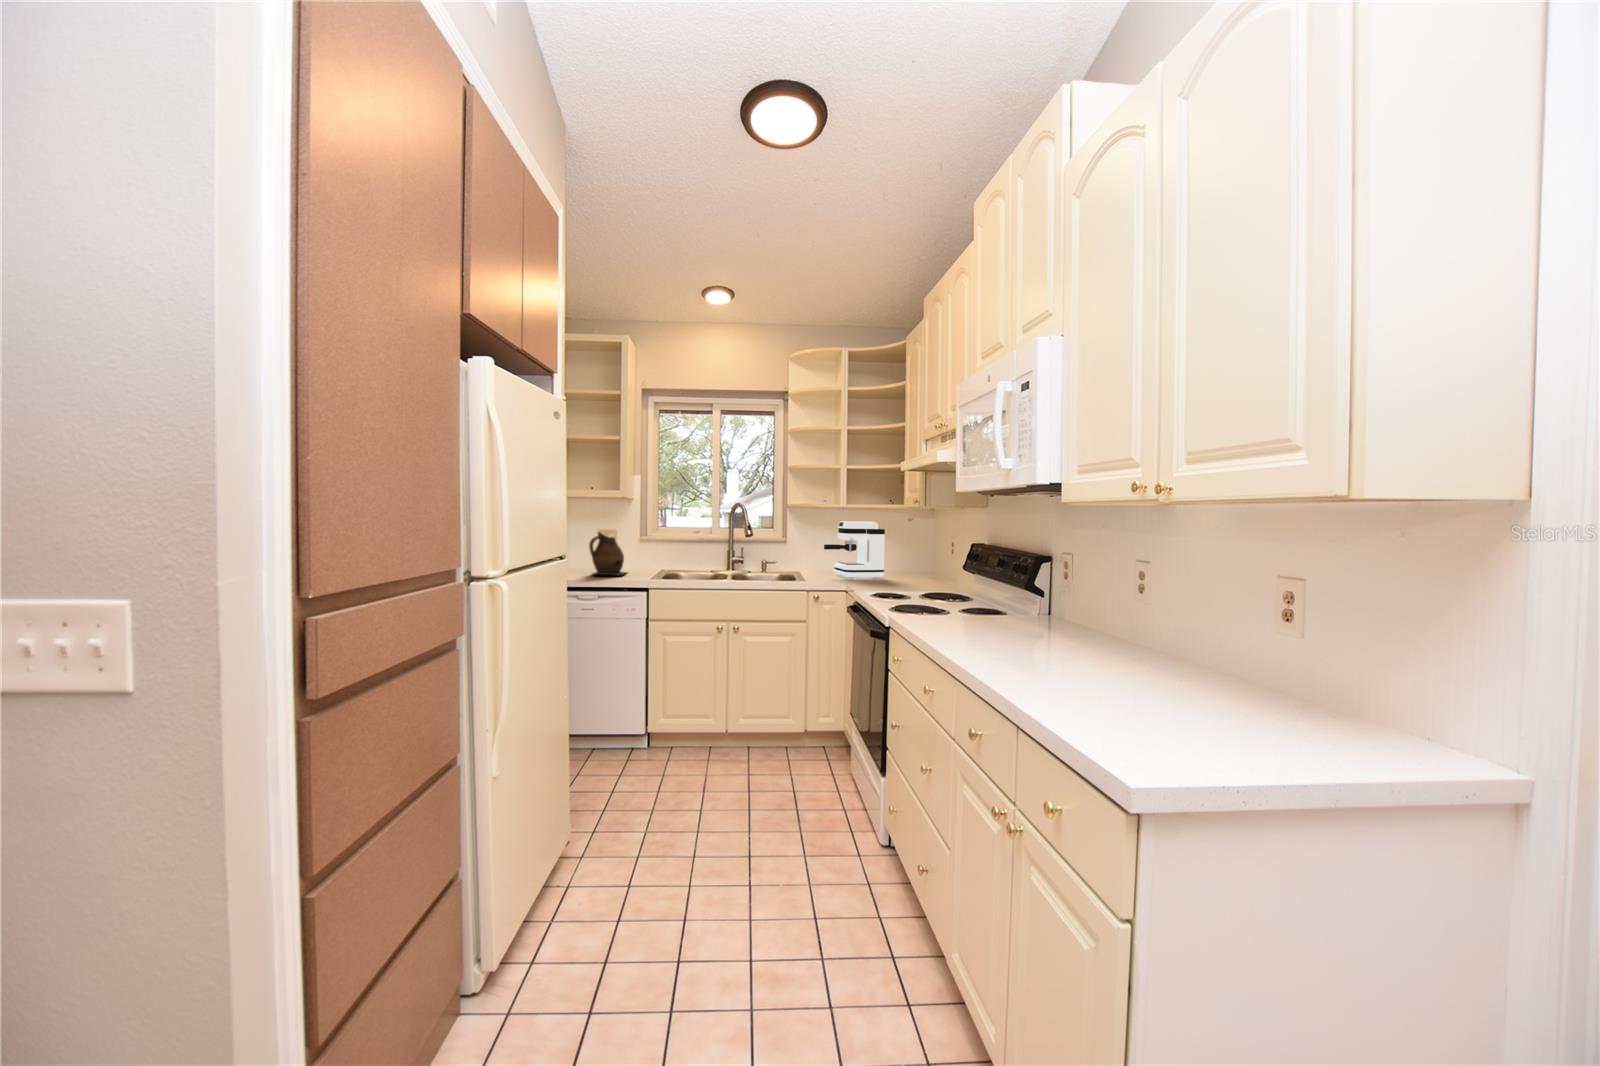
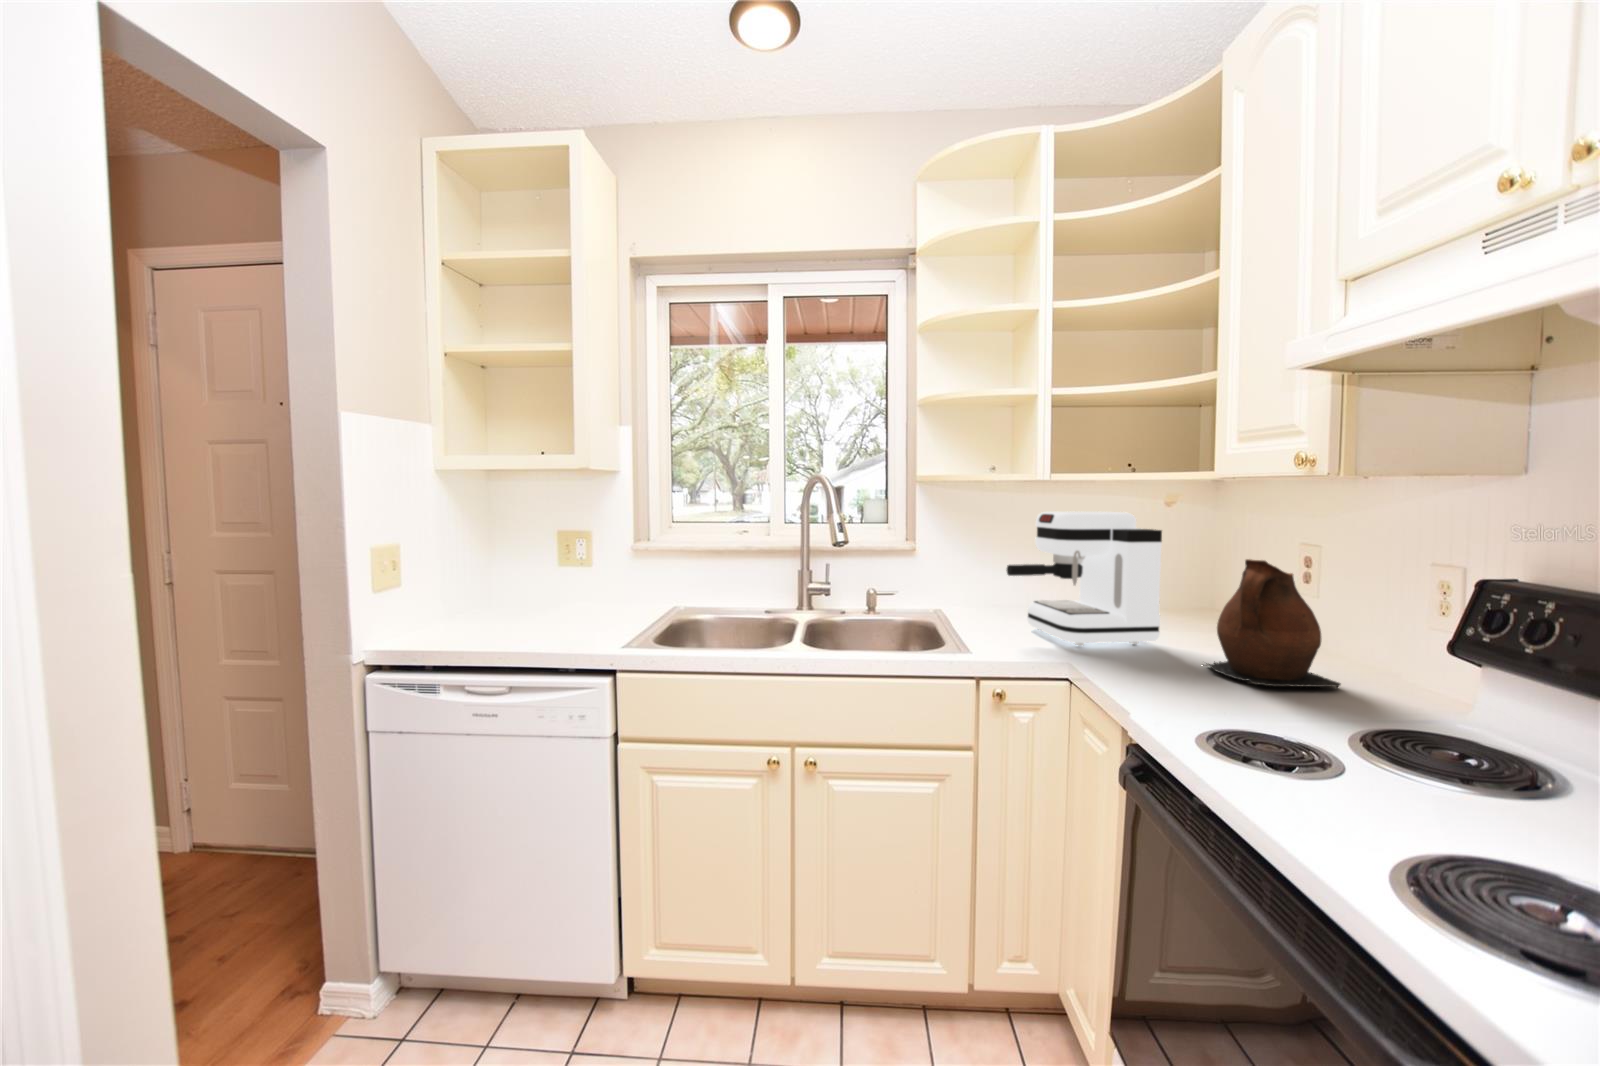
ceramic pitcher: present [589,532,625,575] -> present [1206,559,1341,687]

